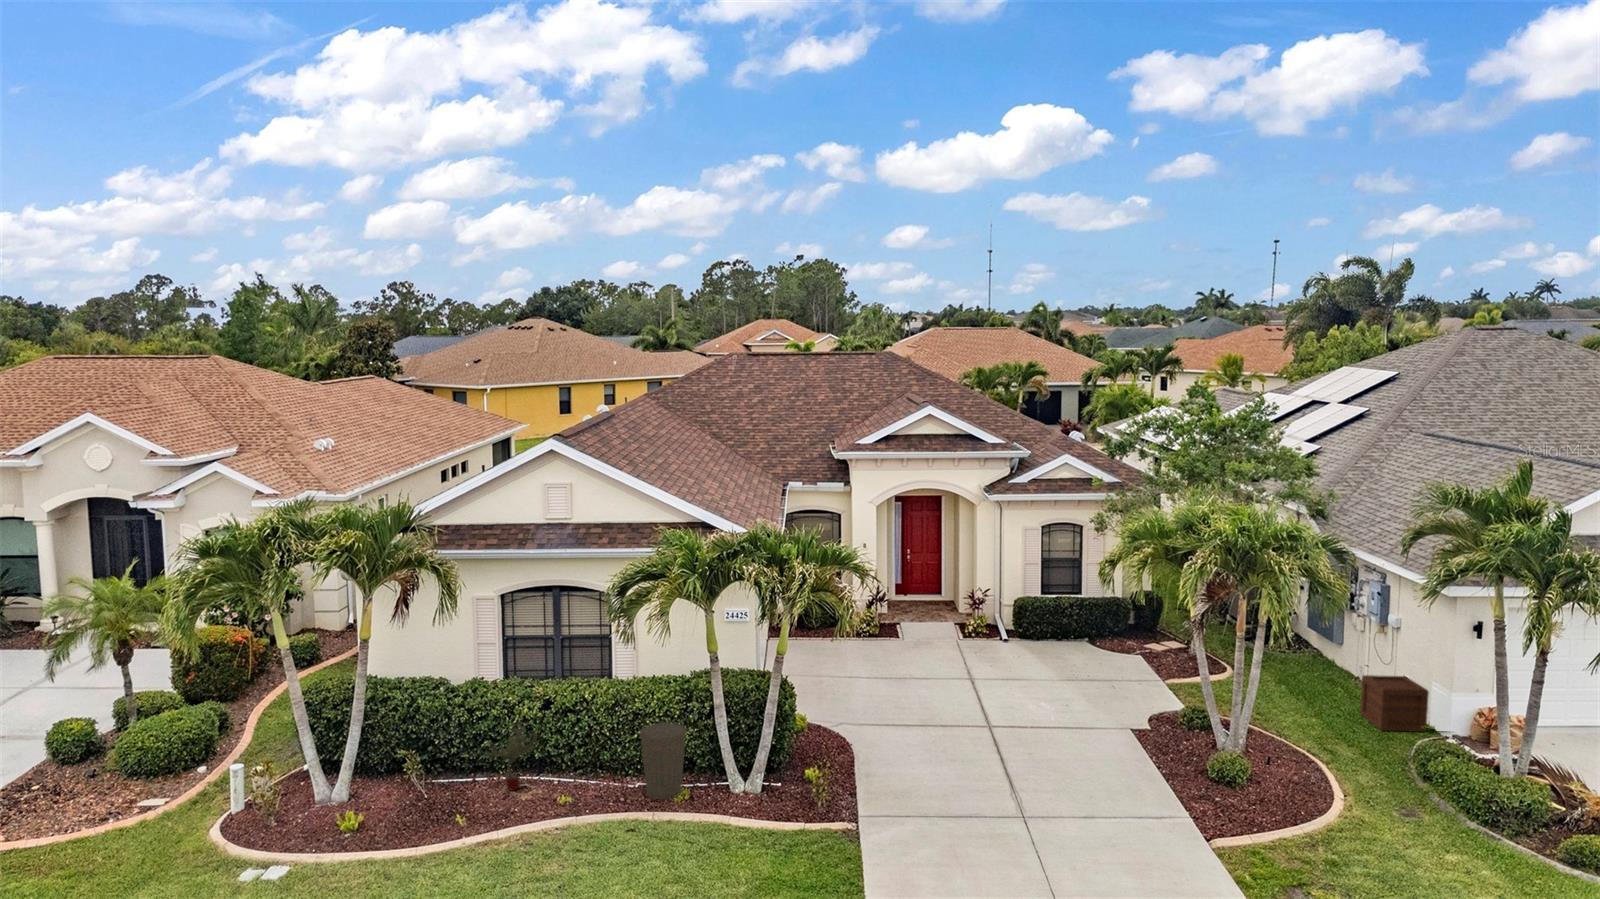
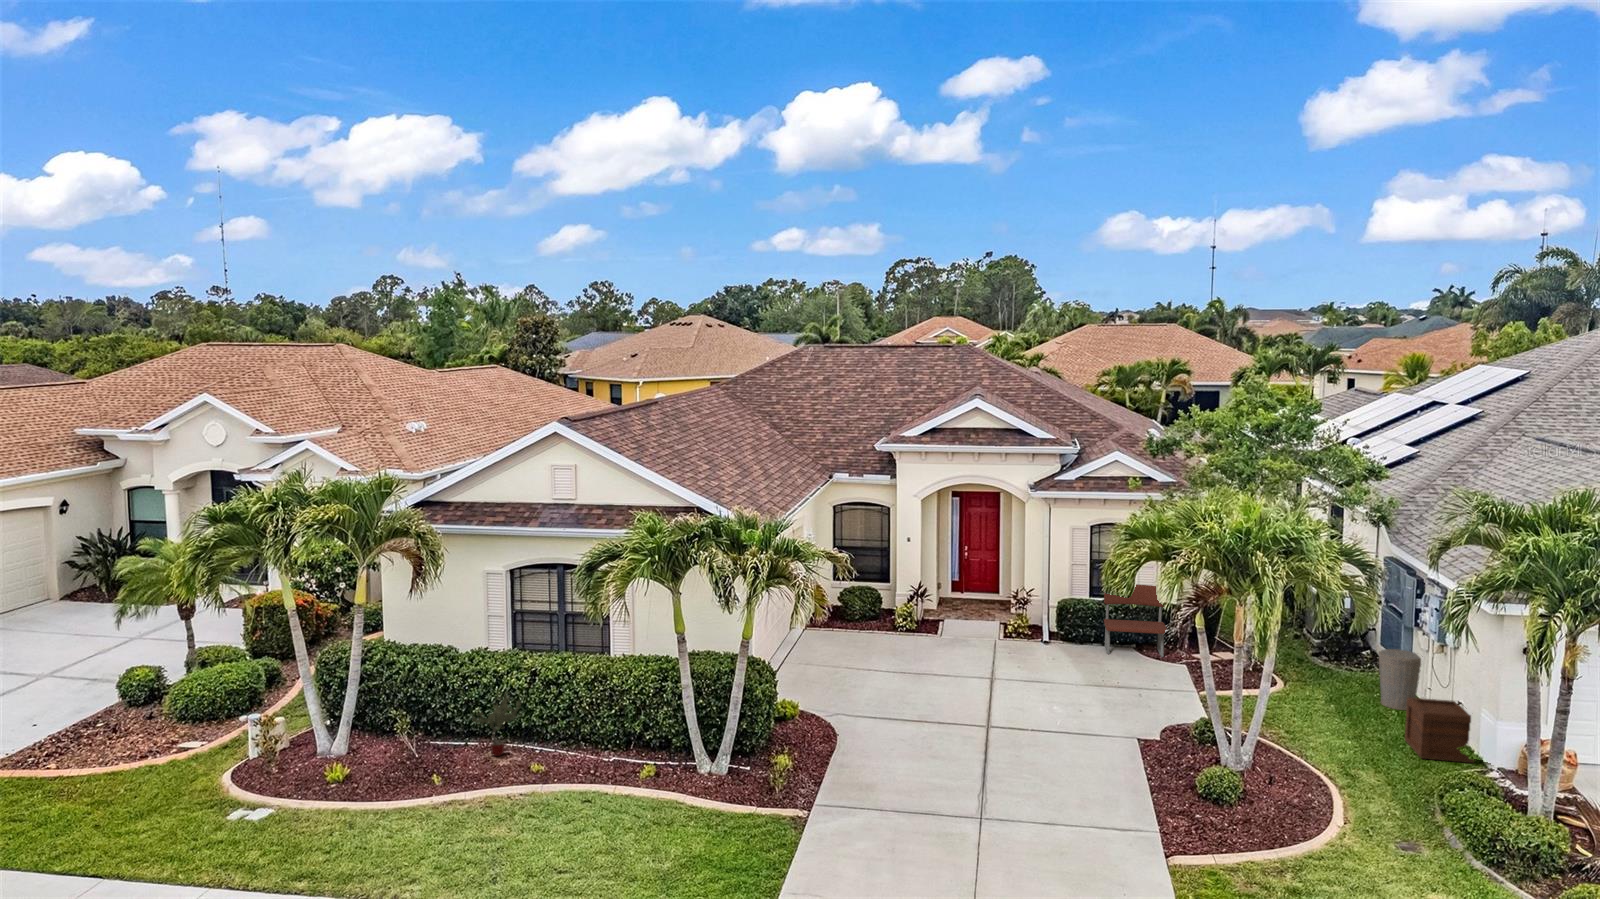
bench: none [1061,581,1124,649] -> present [1104,584,1167,657]
trash can: present [640,722,686,799] -> present [1378,649,1421,710]

